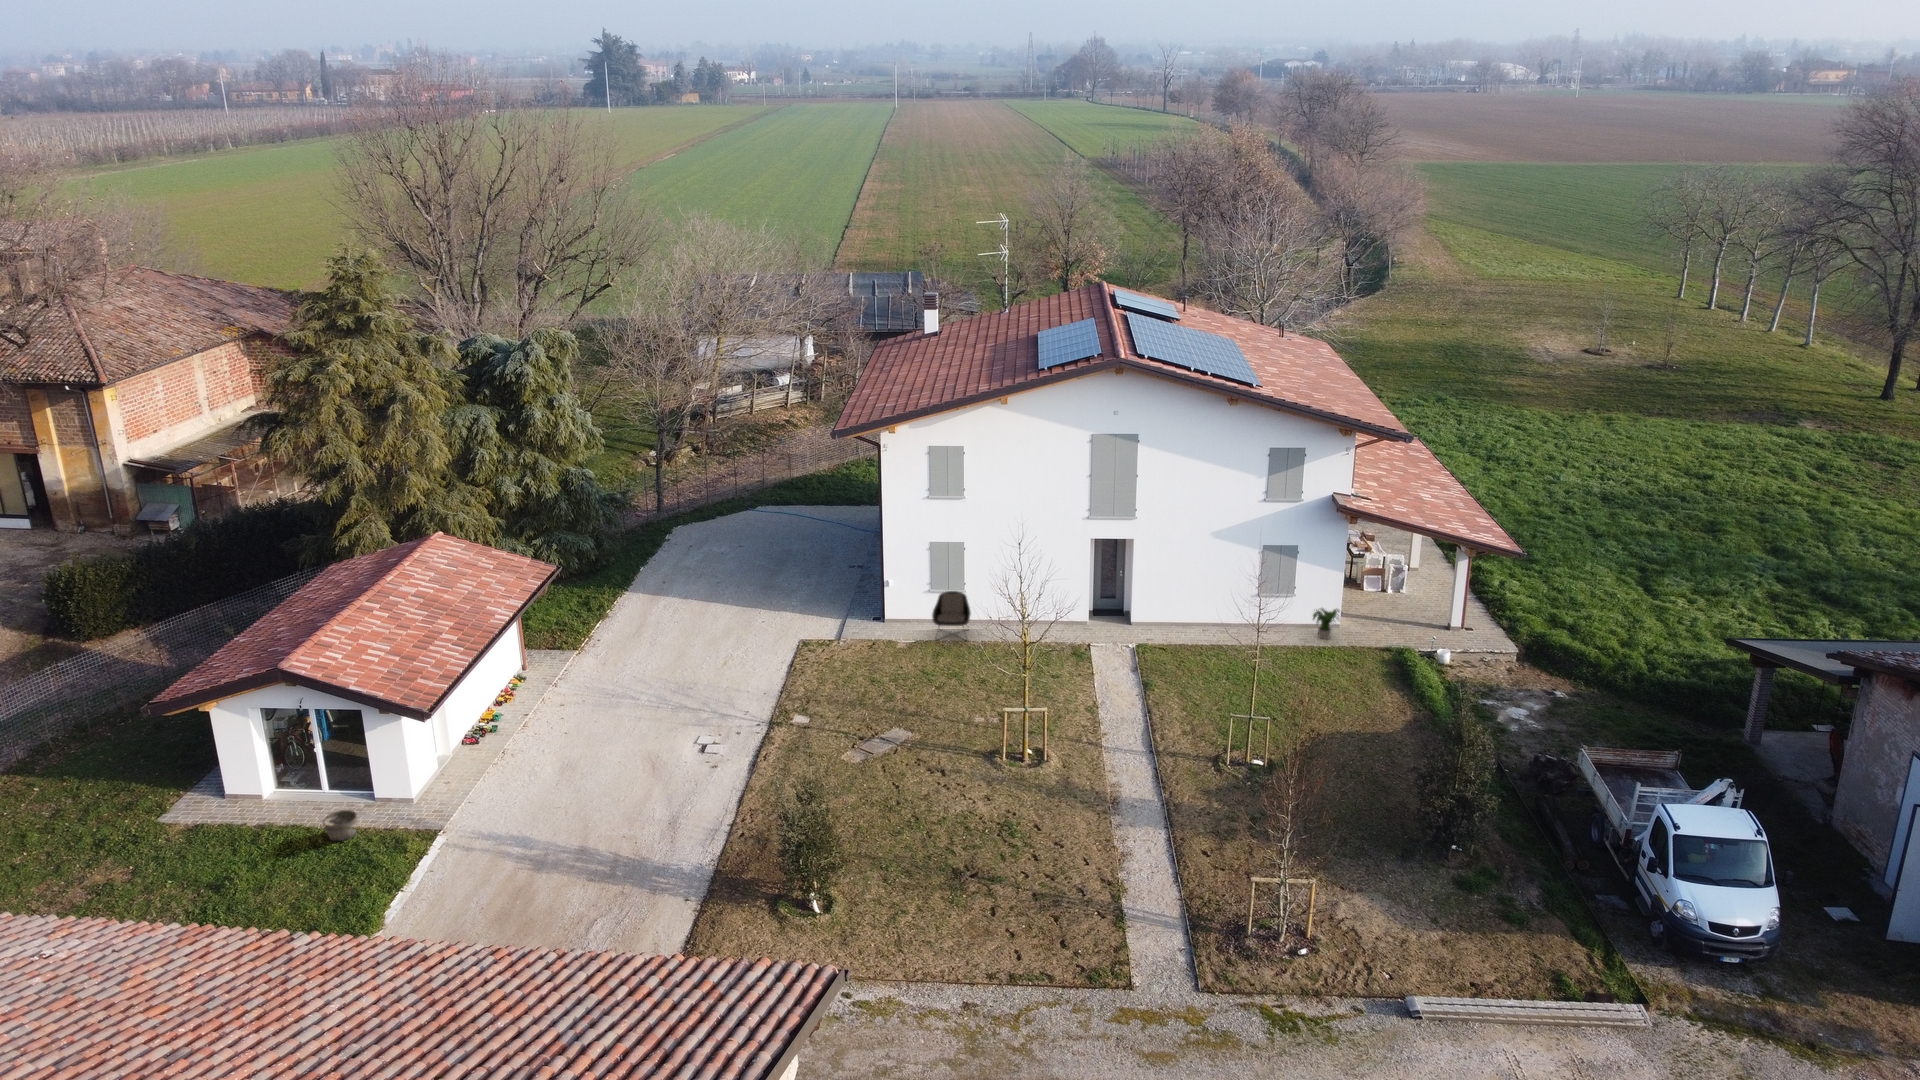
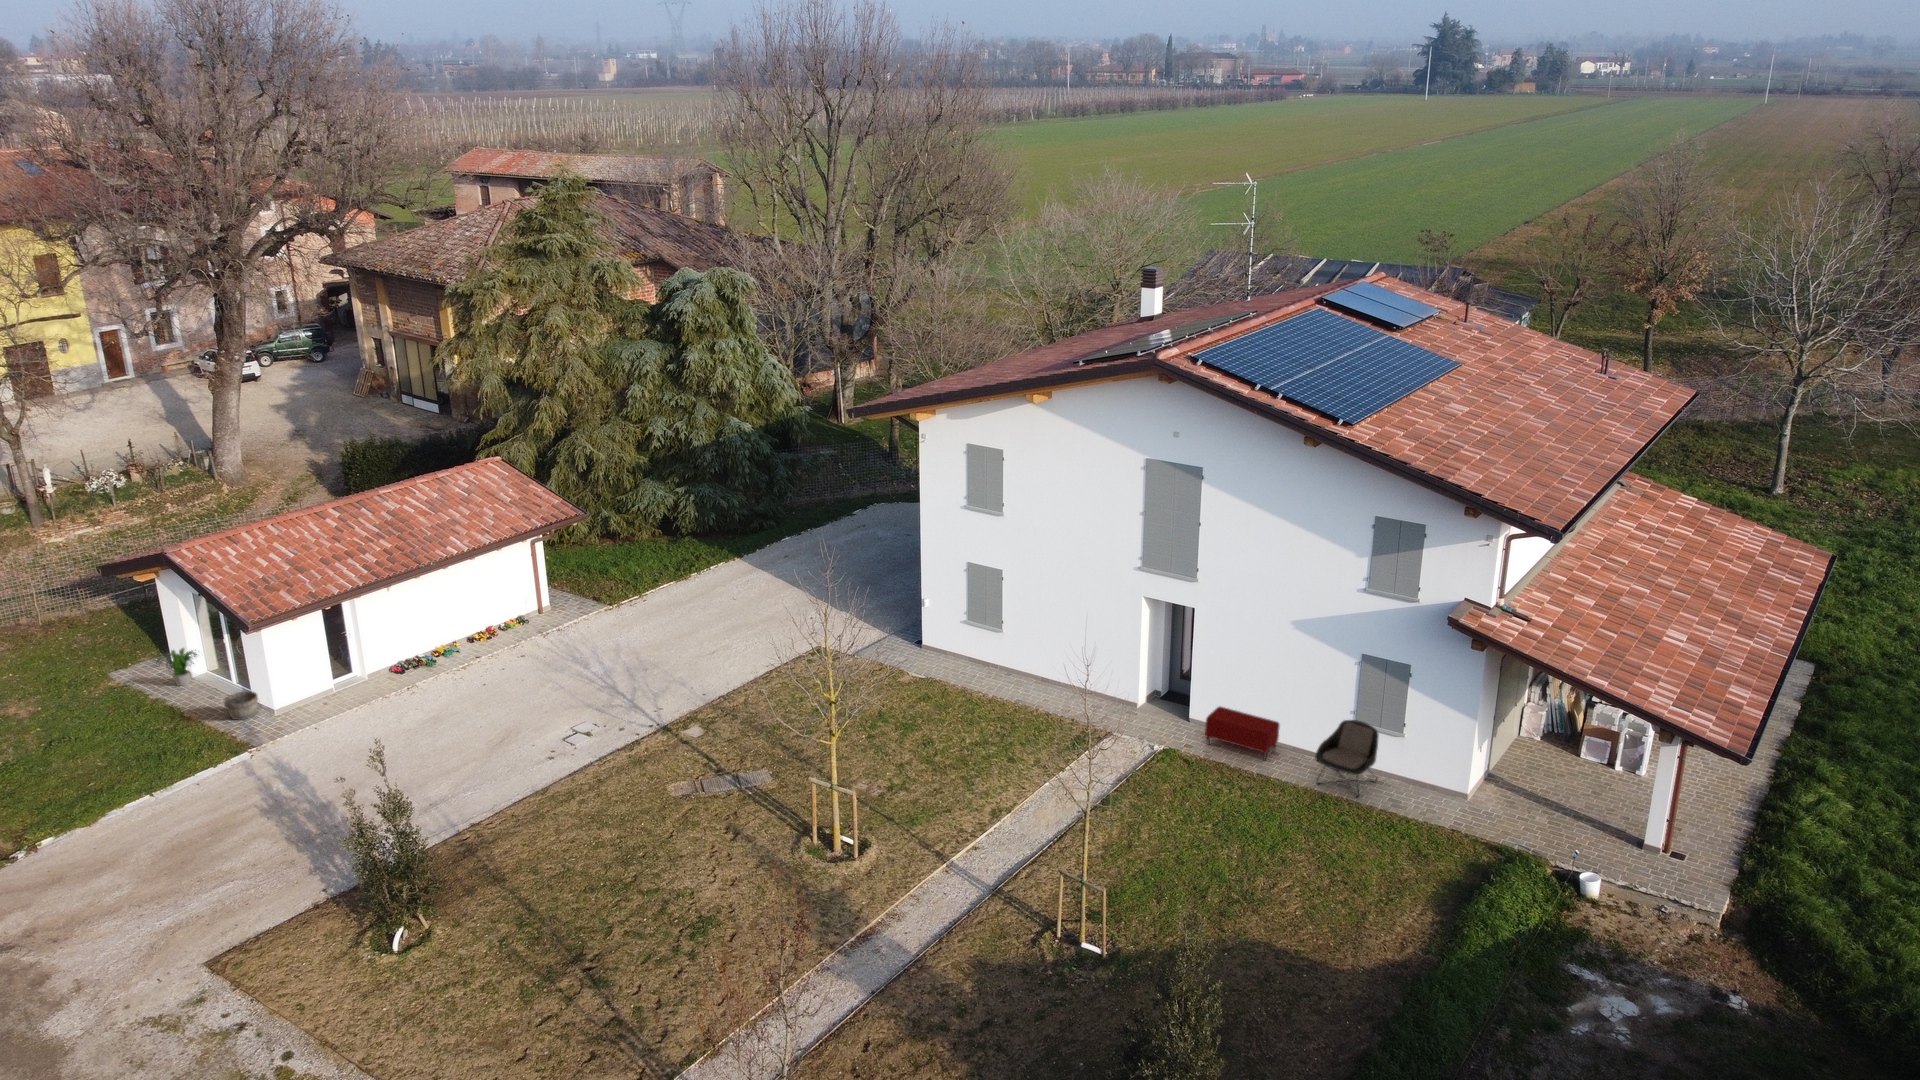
lounge chair: present [932,591,971,635] -> present [1315,720,1379,798]
potted plant: present [1313,608,1340,639] -> present [154,648,197,686]
bench: none [1157,610,1208,639] -> present [1205,707,1279,761]

